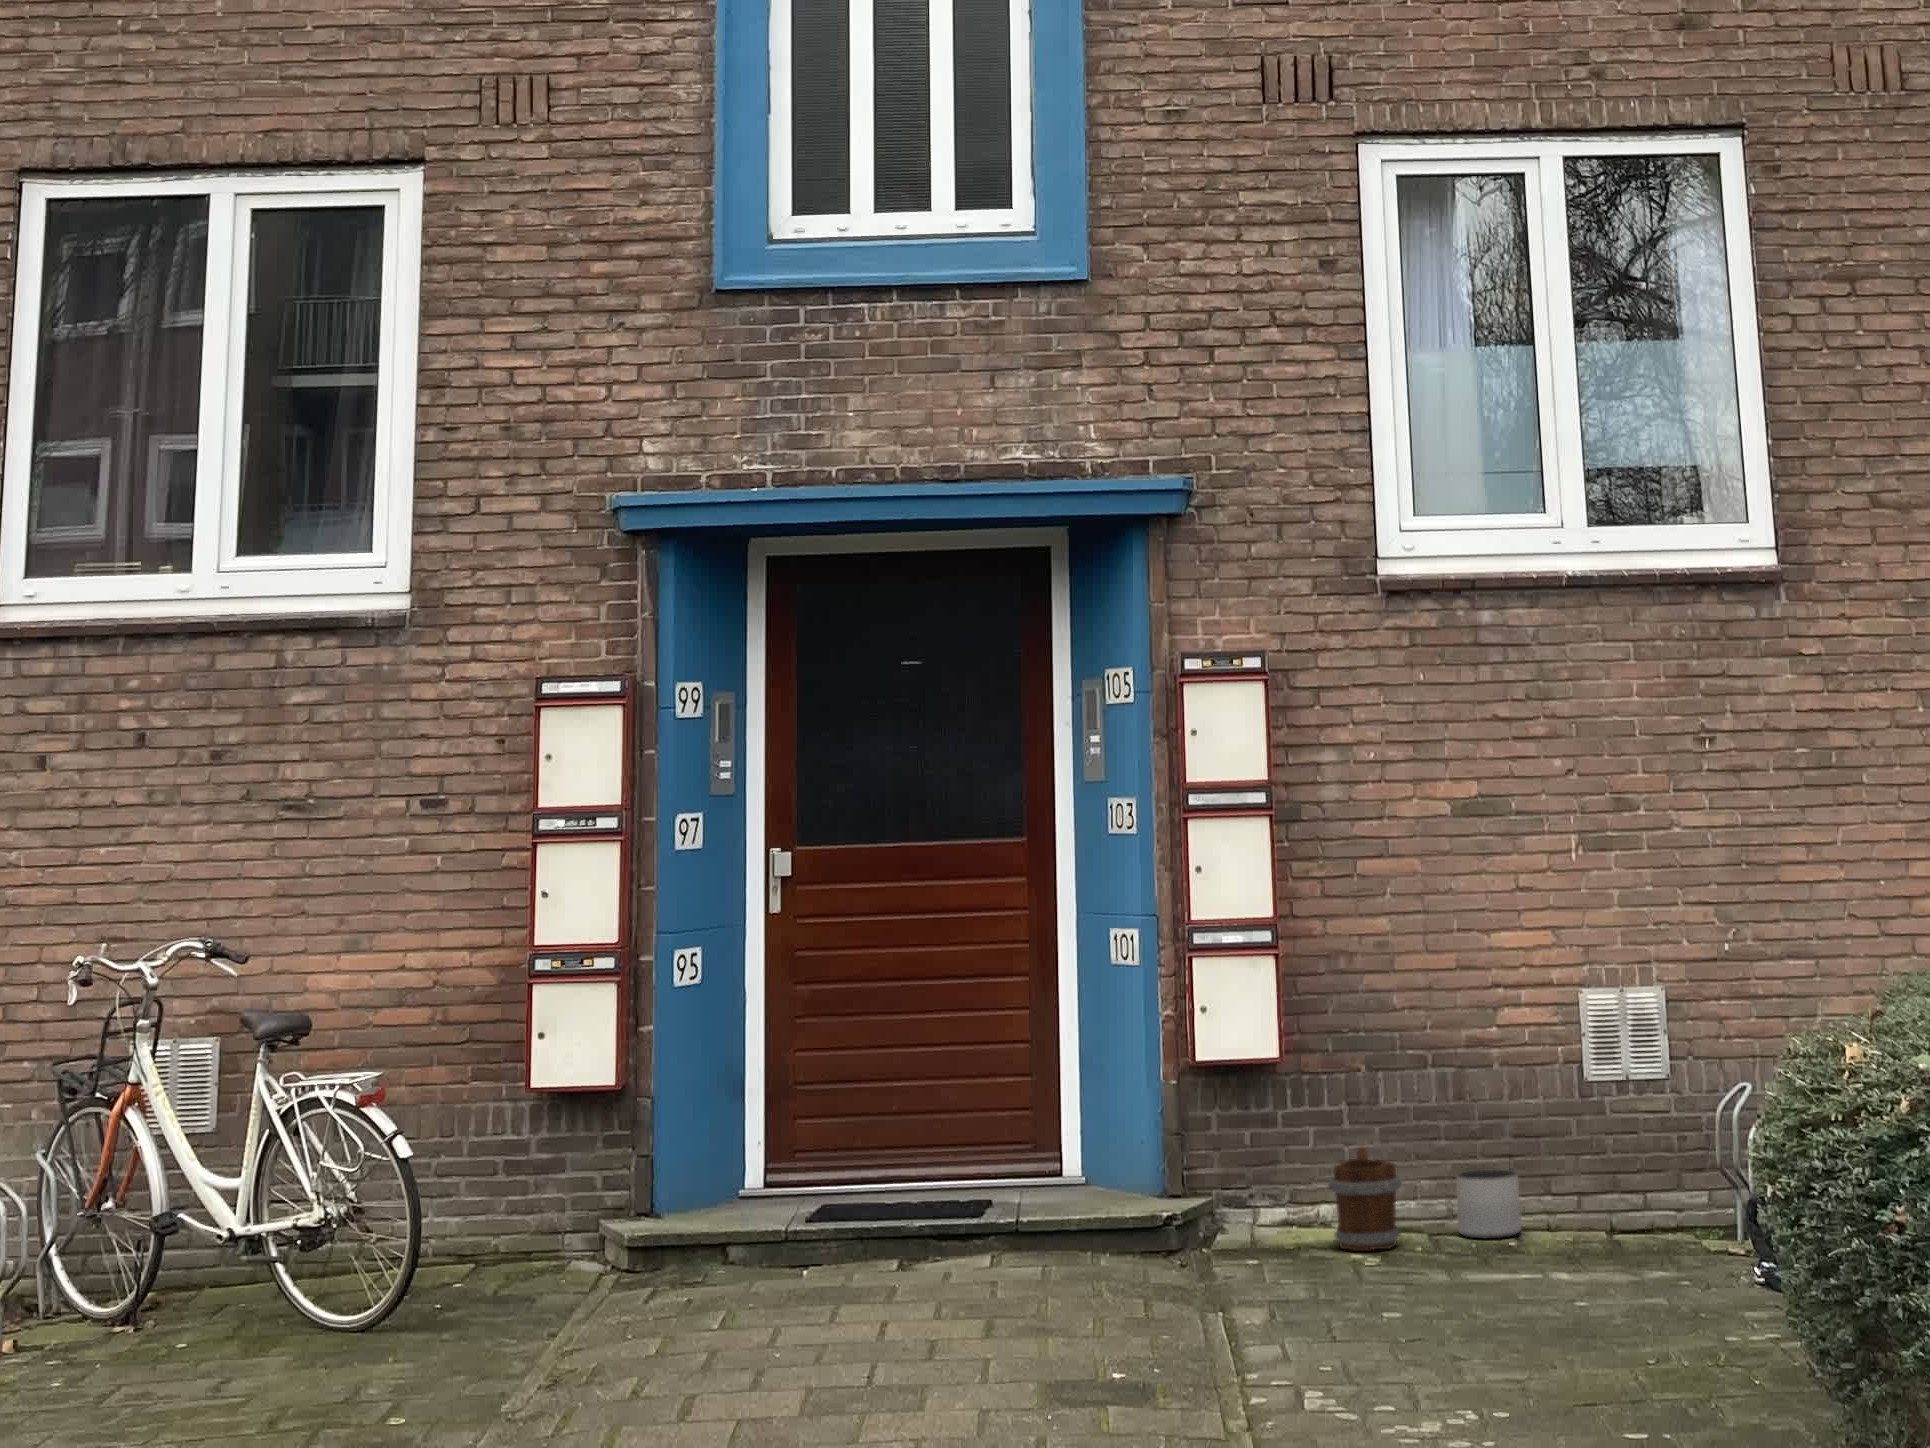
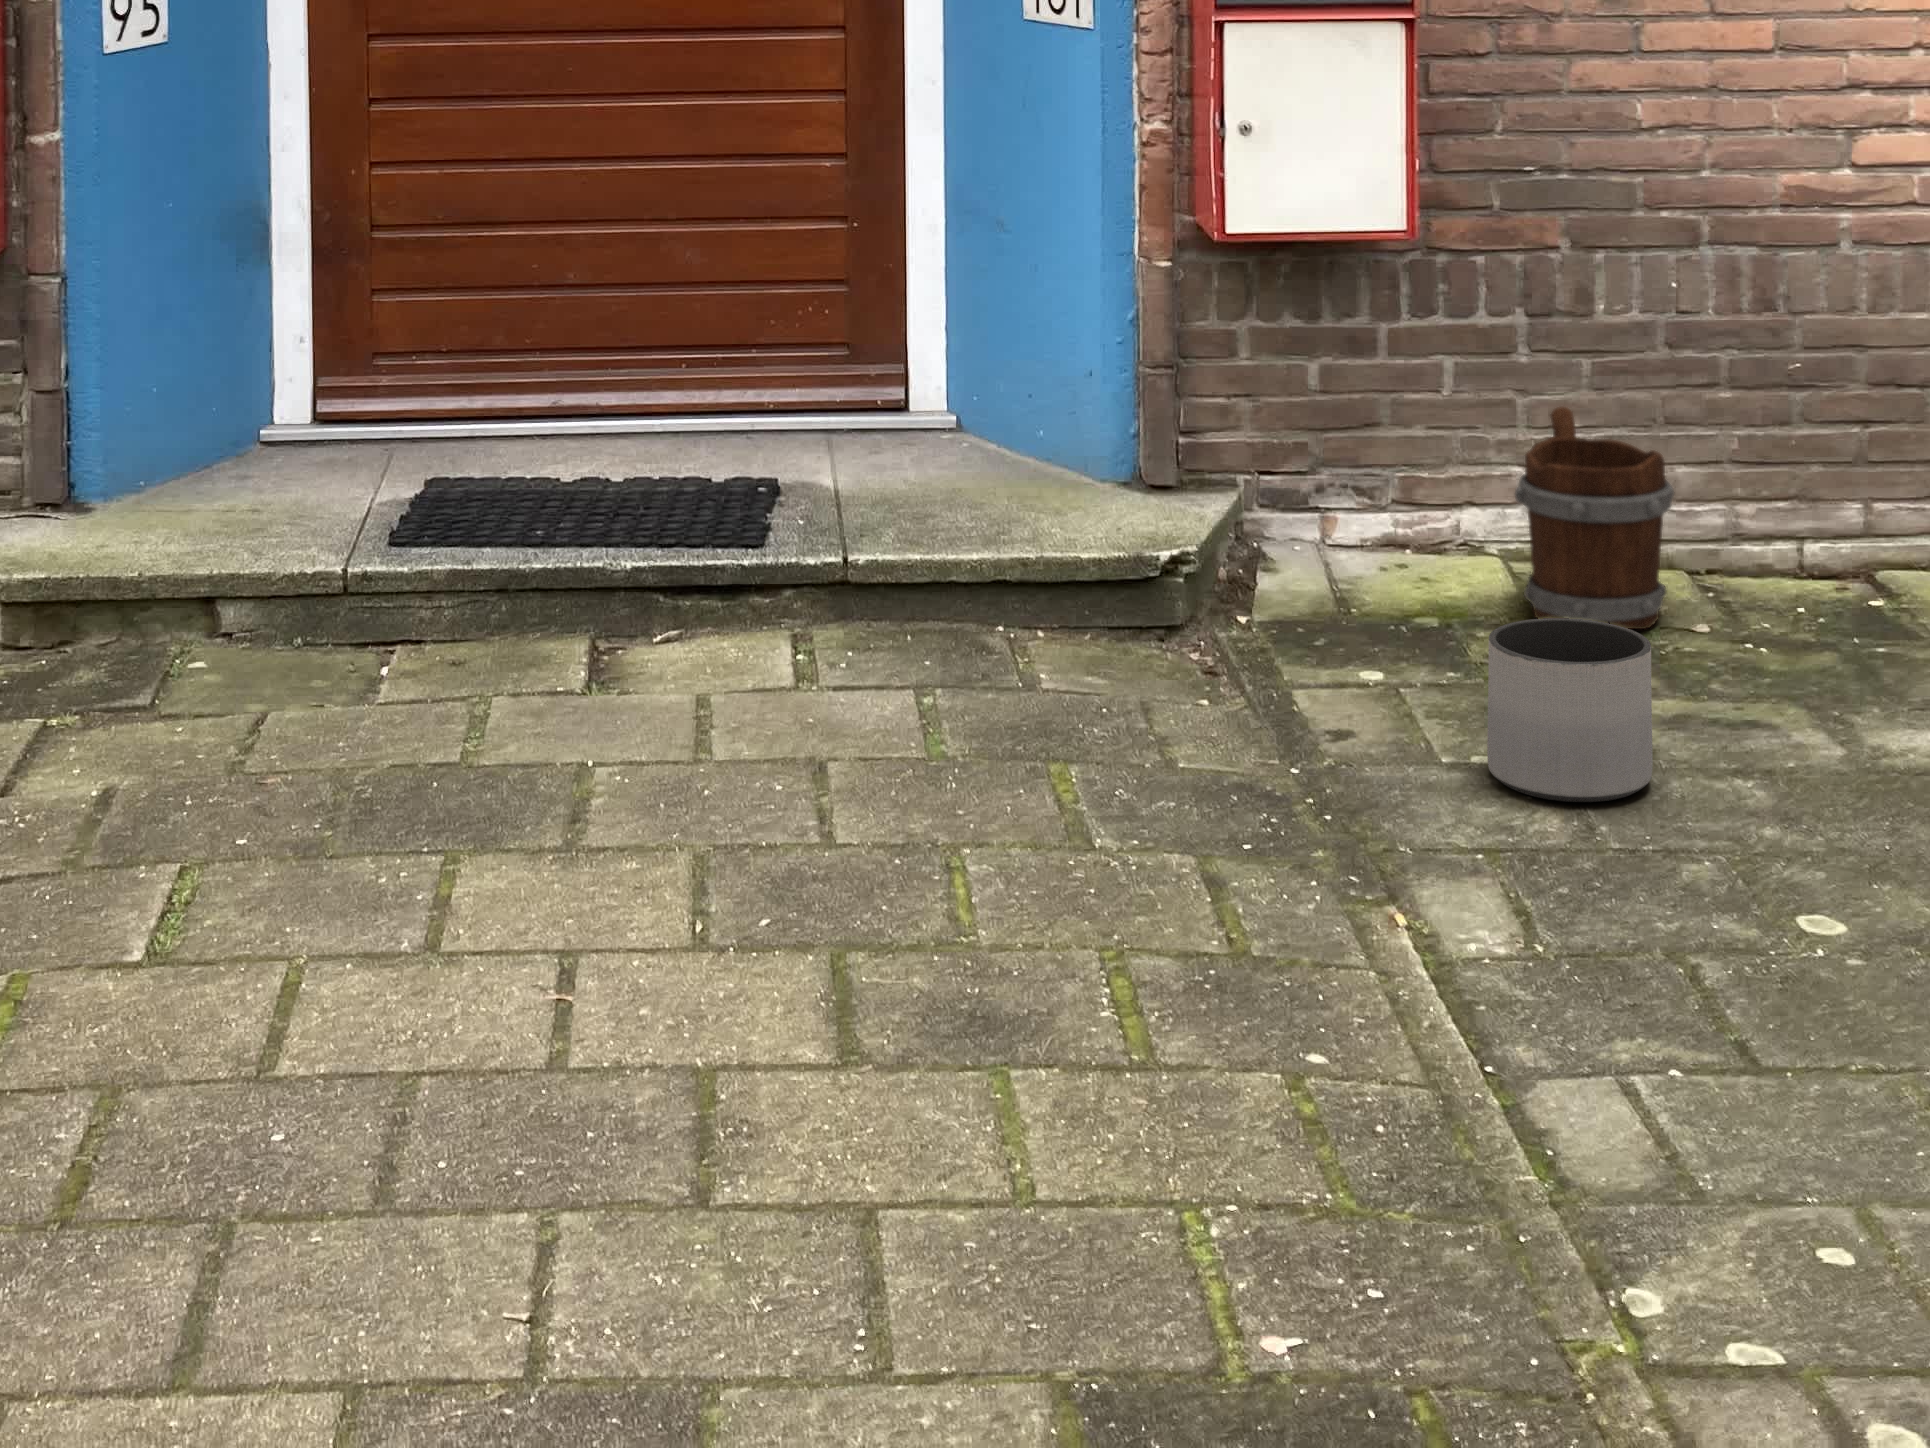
planter: present [1456,1170,1521,1238] -> present [1487,618,1653,802]

